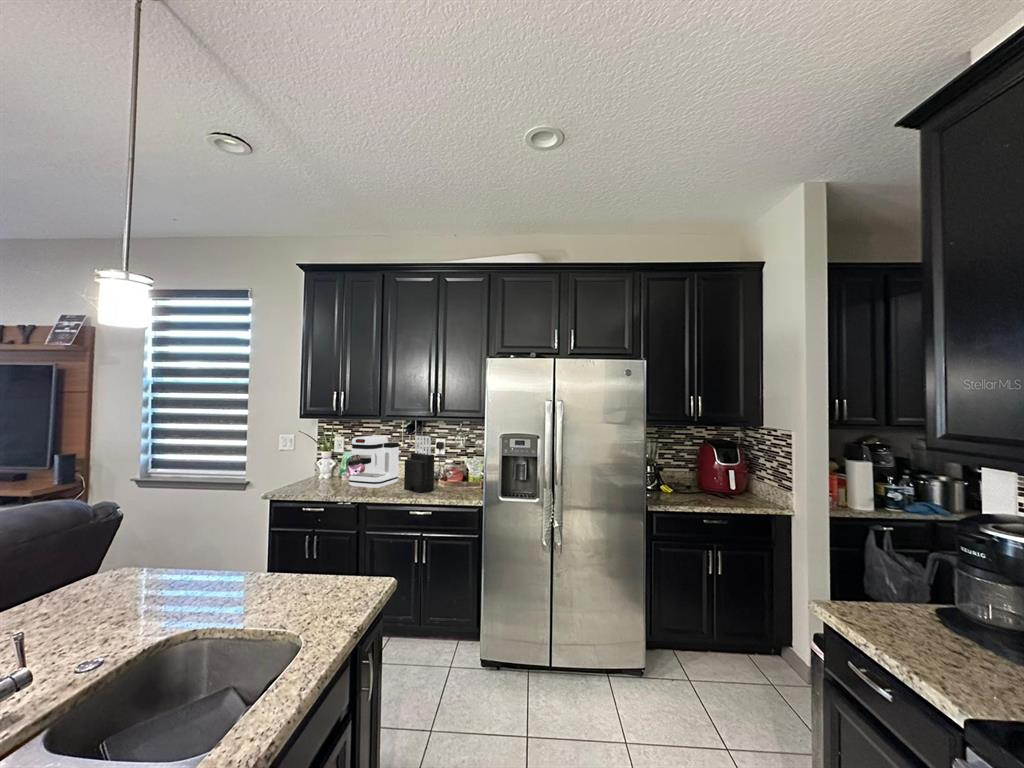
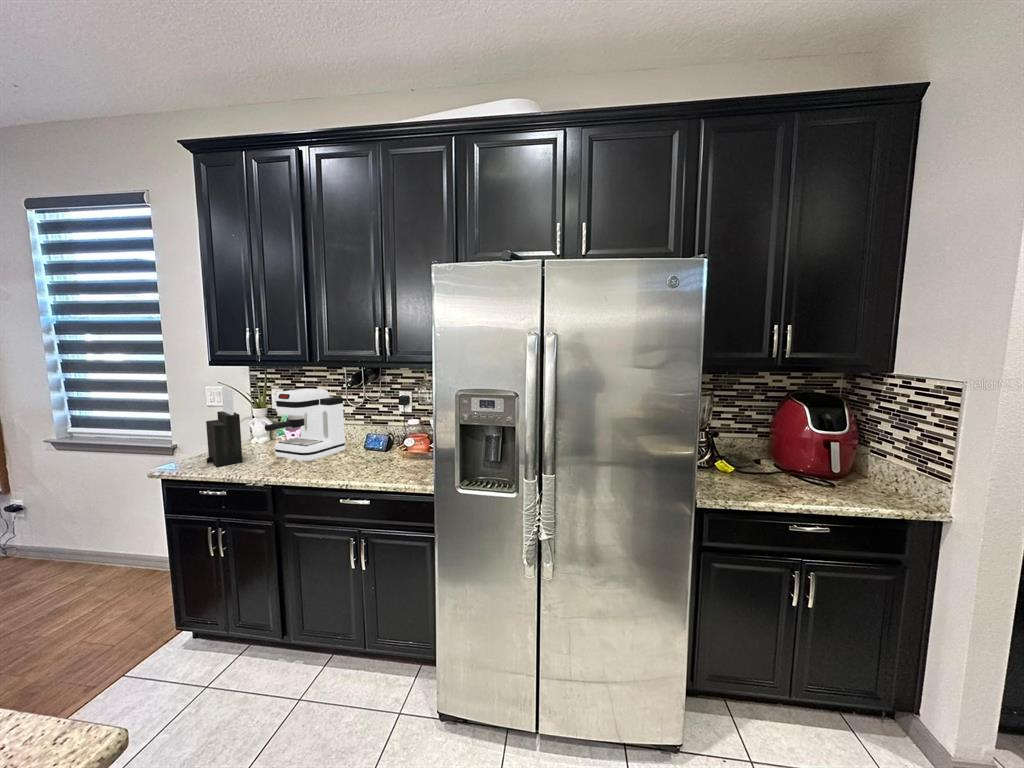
knife block: present [404,436,434,493] -> present [206,388,243,466]

